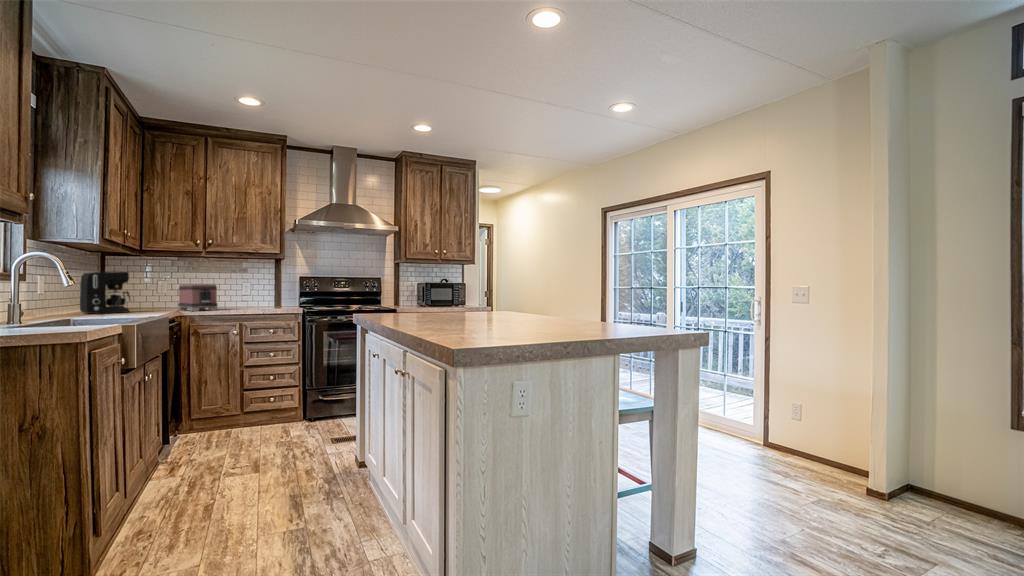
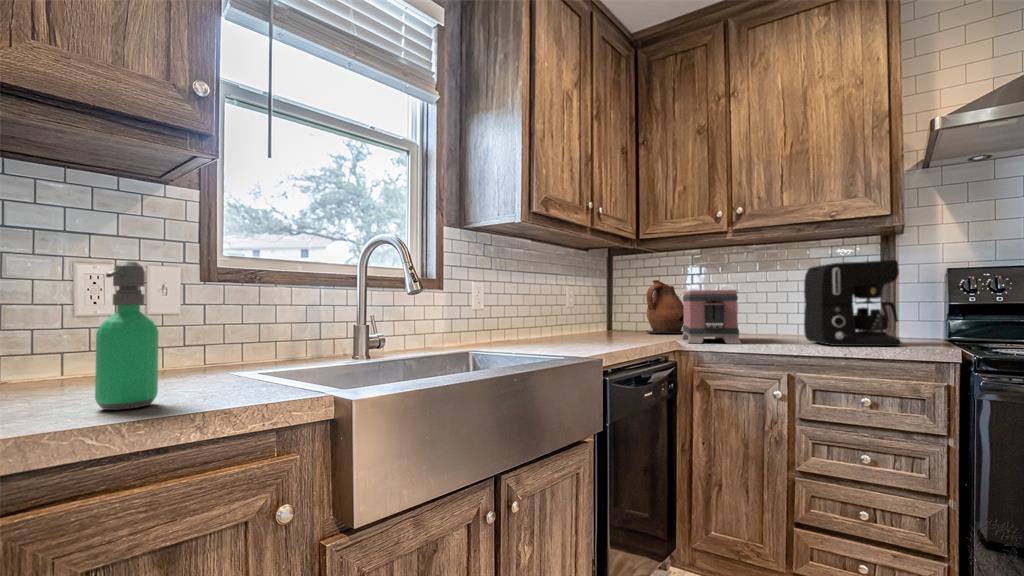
coffee maker: present [80,272,130,314] -> present [804,260,901,346]
ceramic pitcher: none [136,276,173,309] -> present [646,280,684,333]
soap dispenser: none [56,278,80,329] -> present [95,261,158,410]

